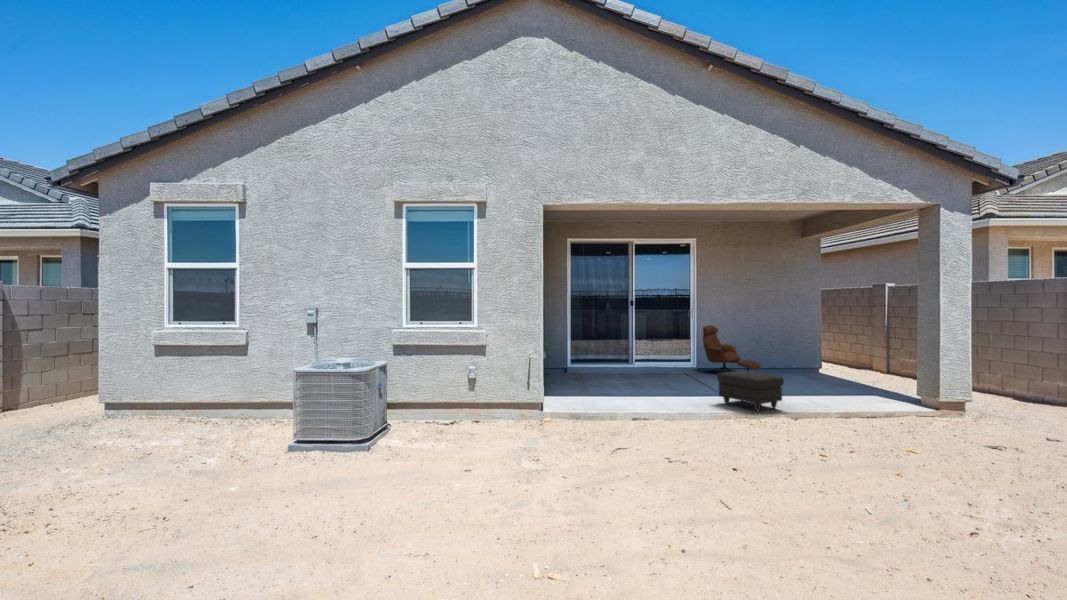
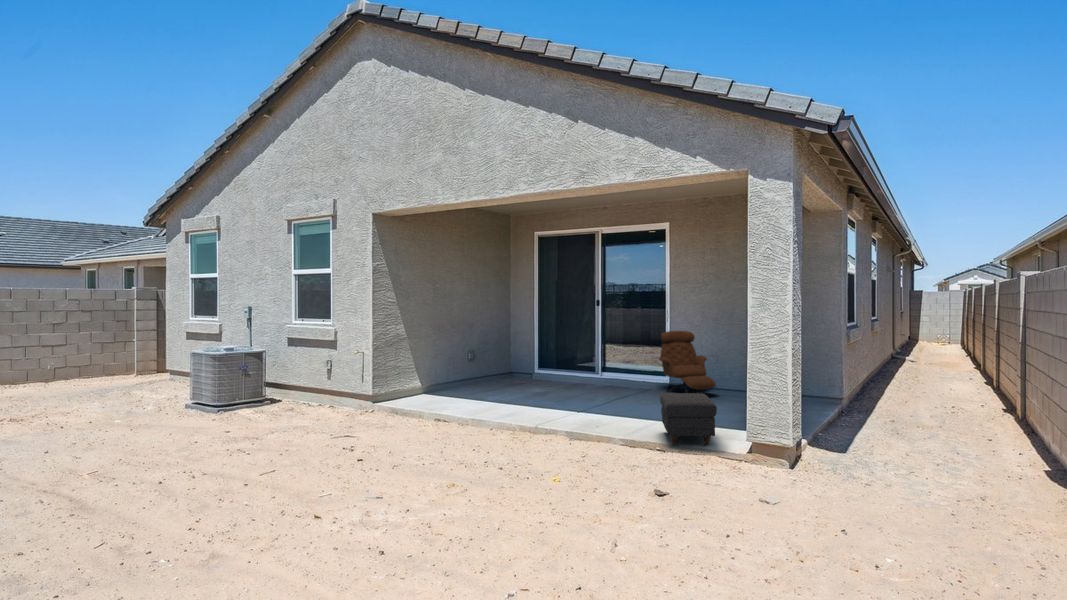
ottoman: present [717,371,784,411] -> present [660,393,717,445]

